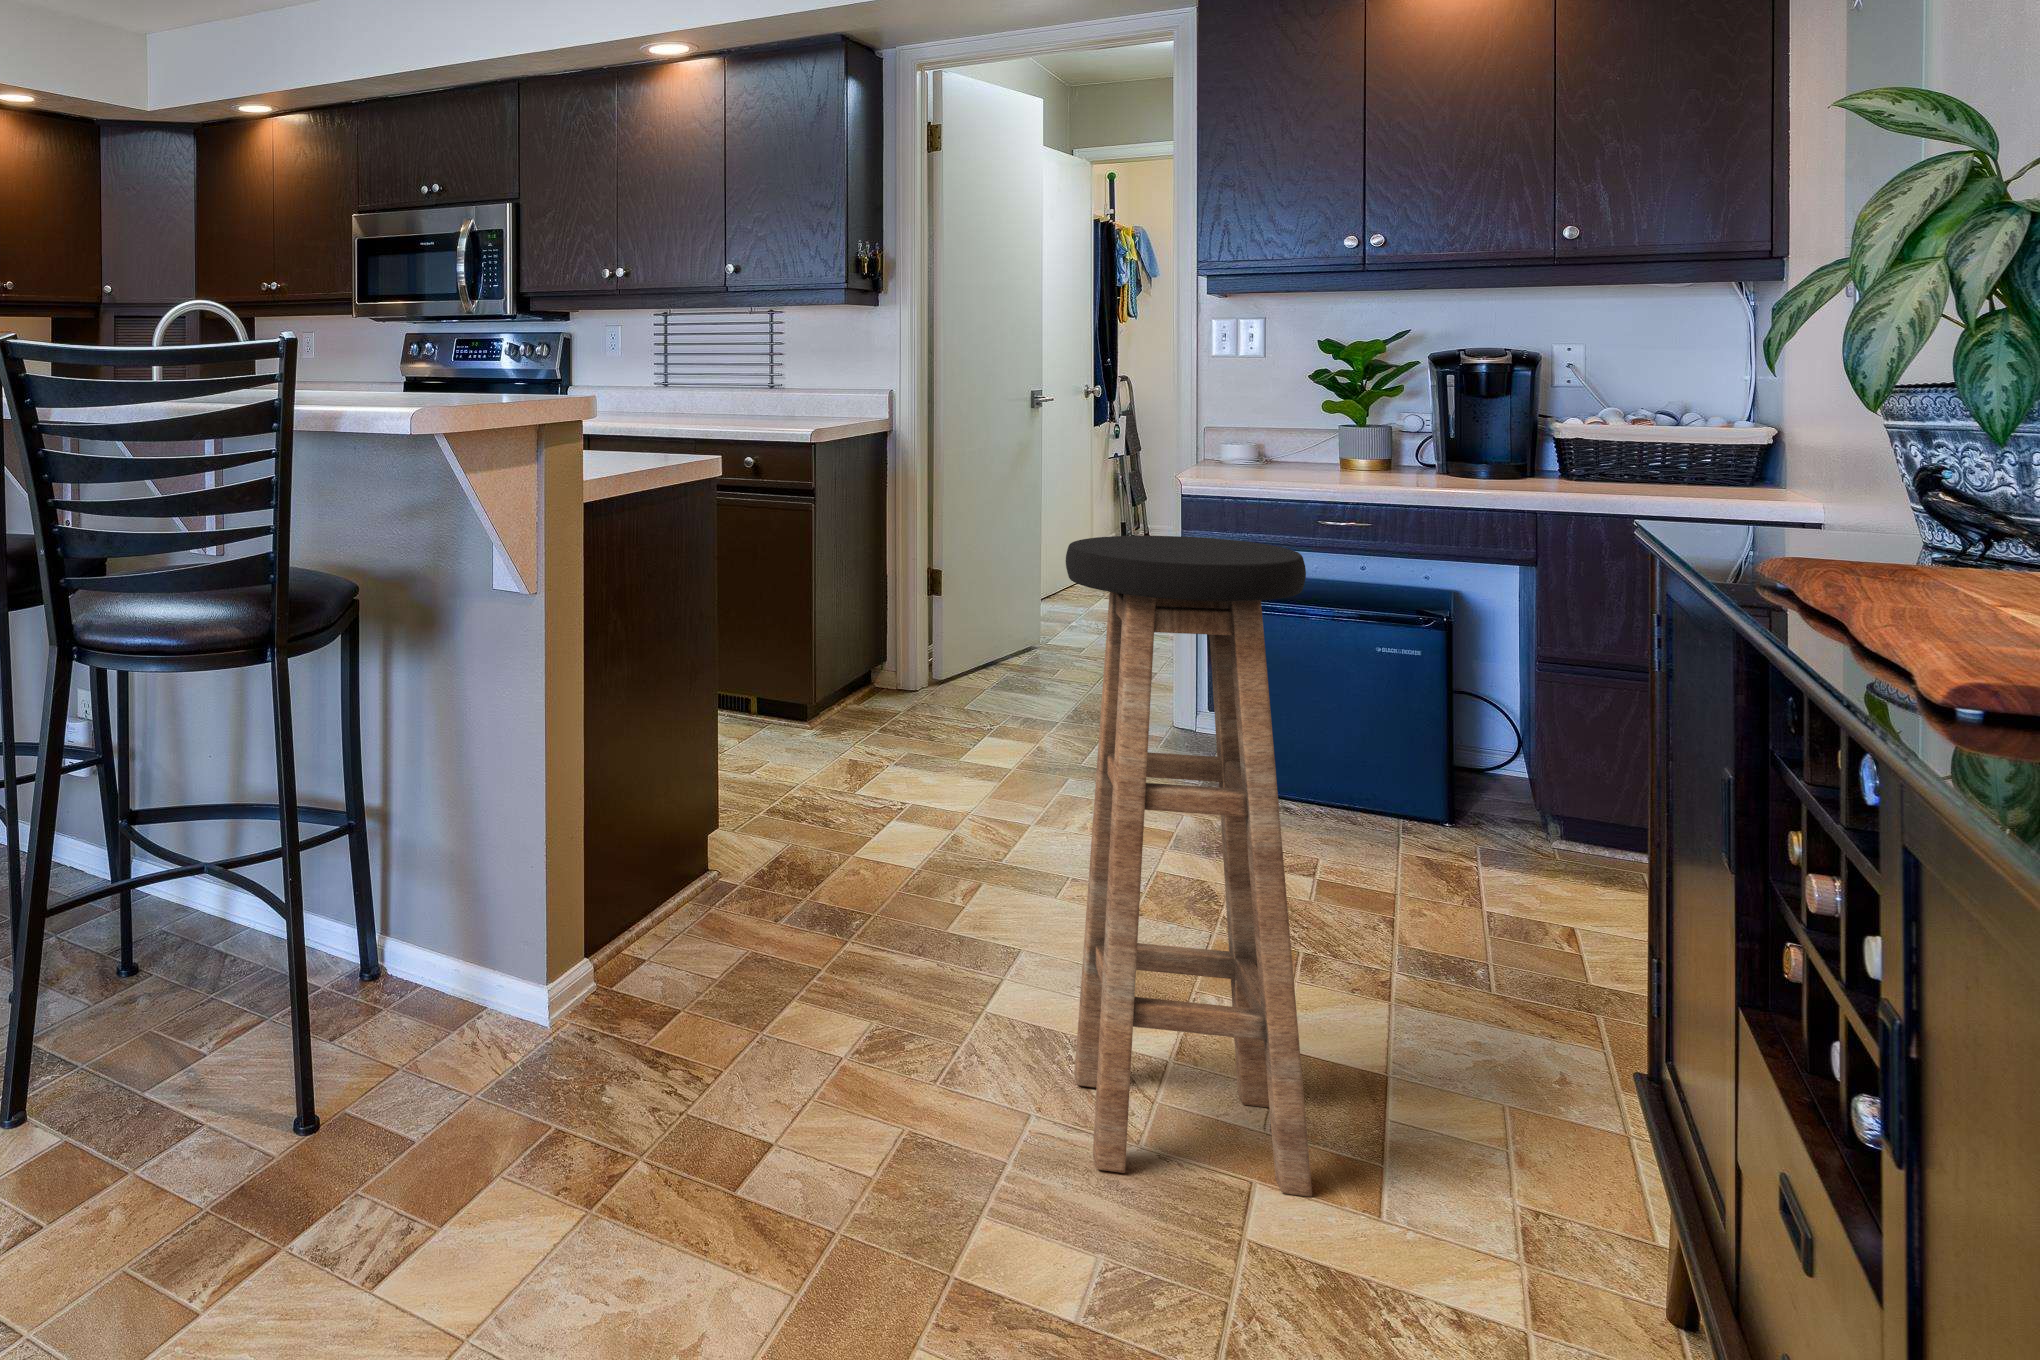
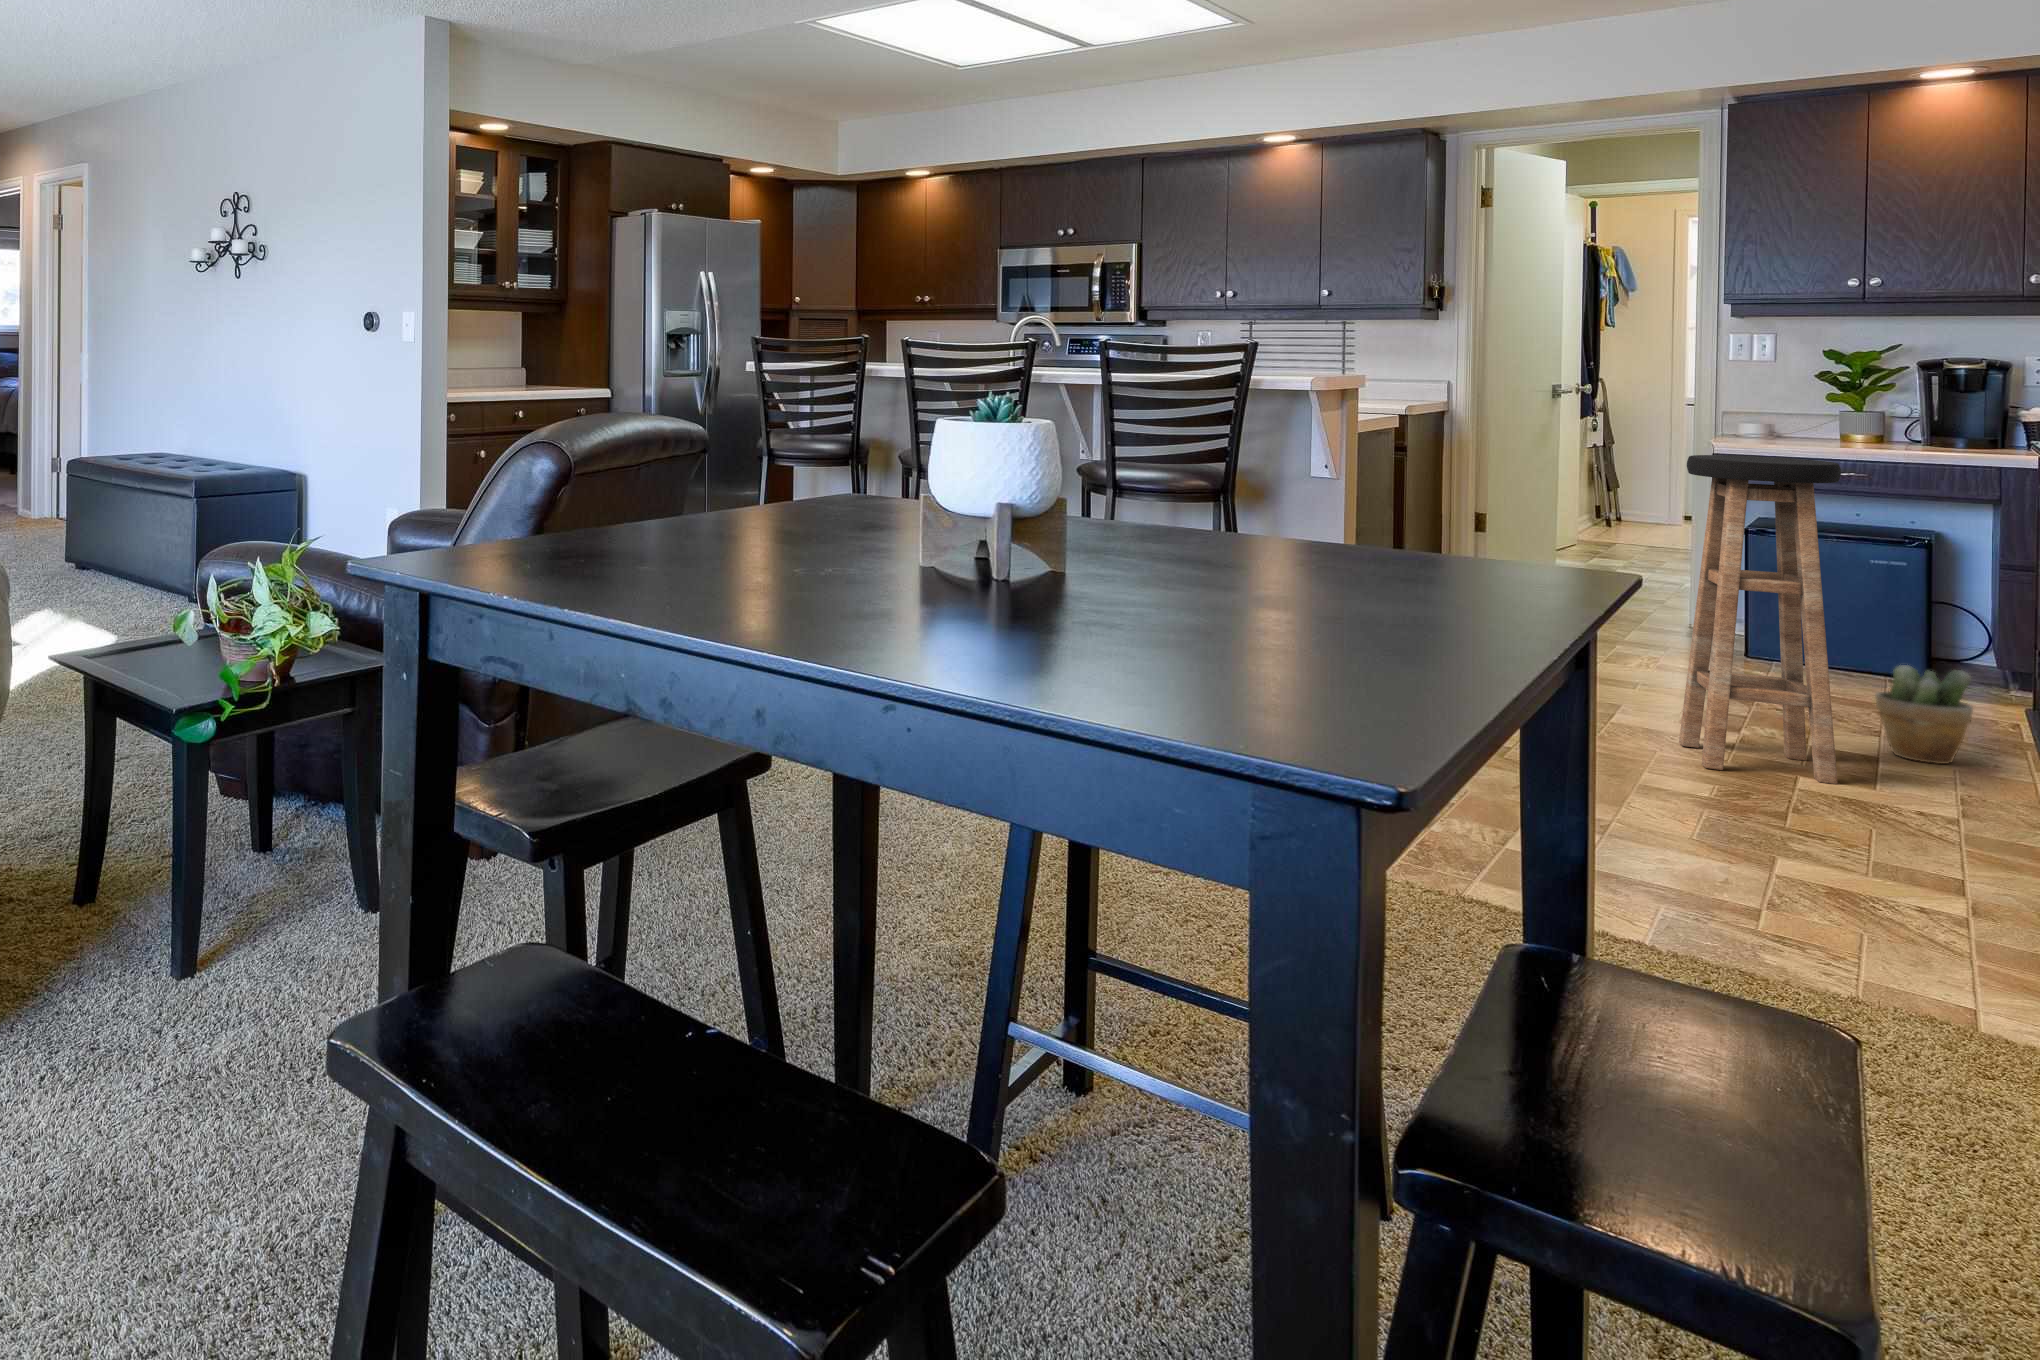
potted plant: none [1376,899,1522,1085] -> present [1875,665,1973,764]

